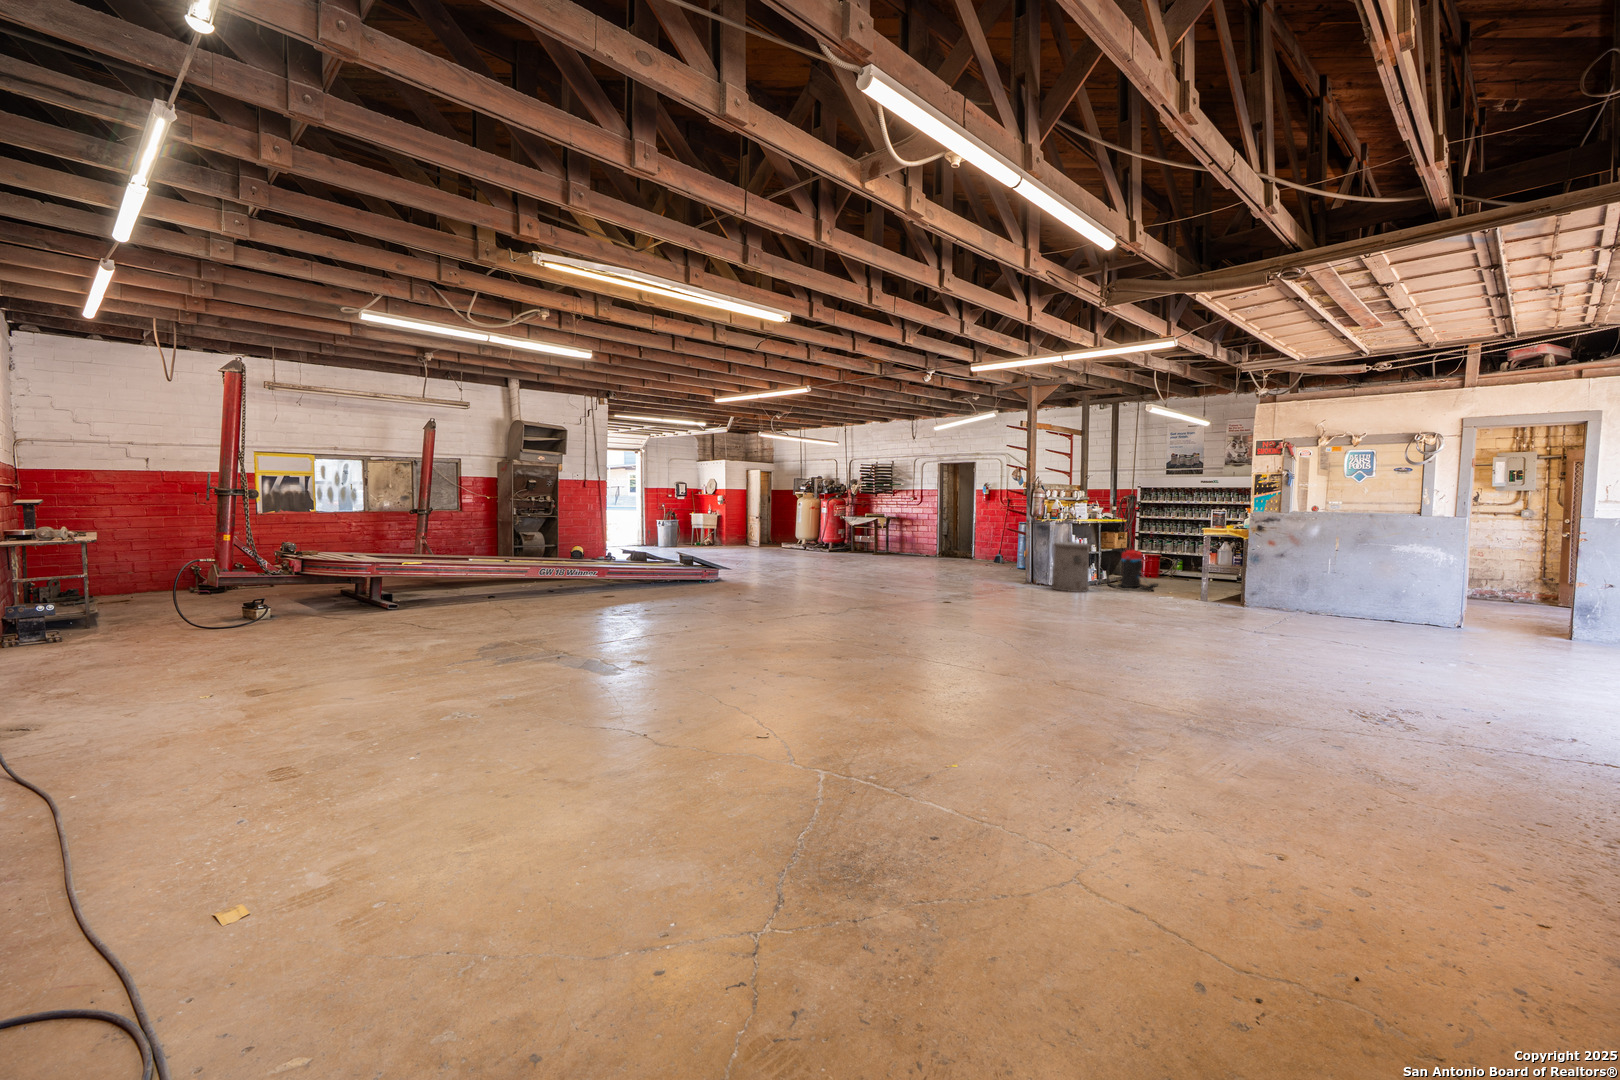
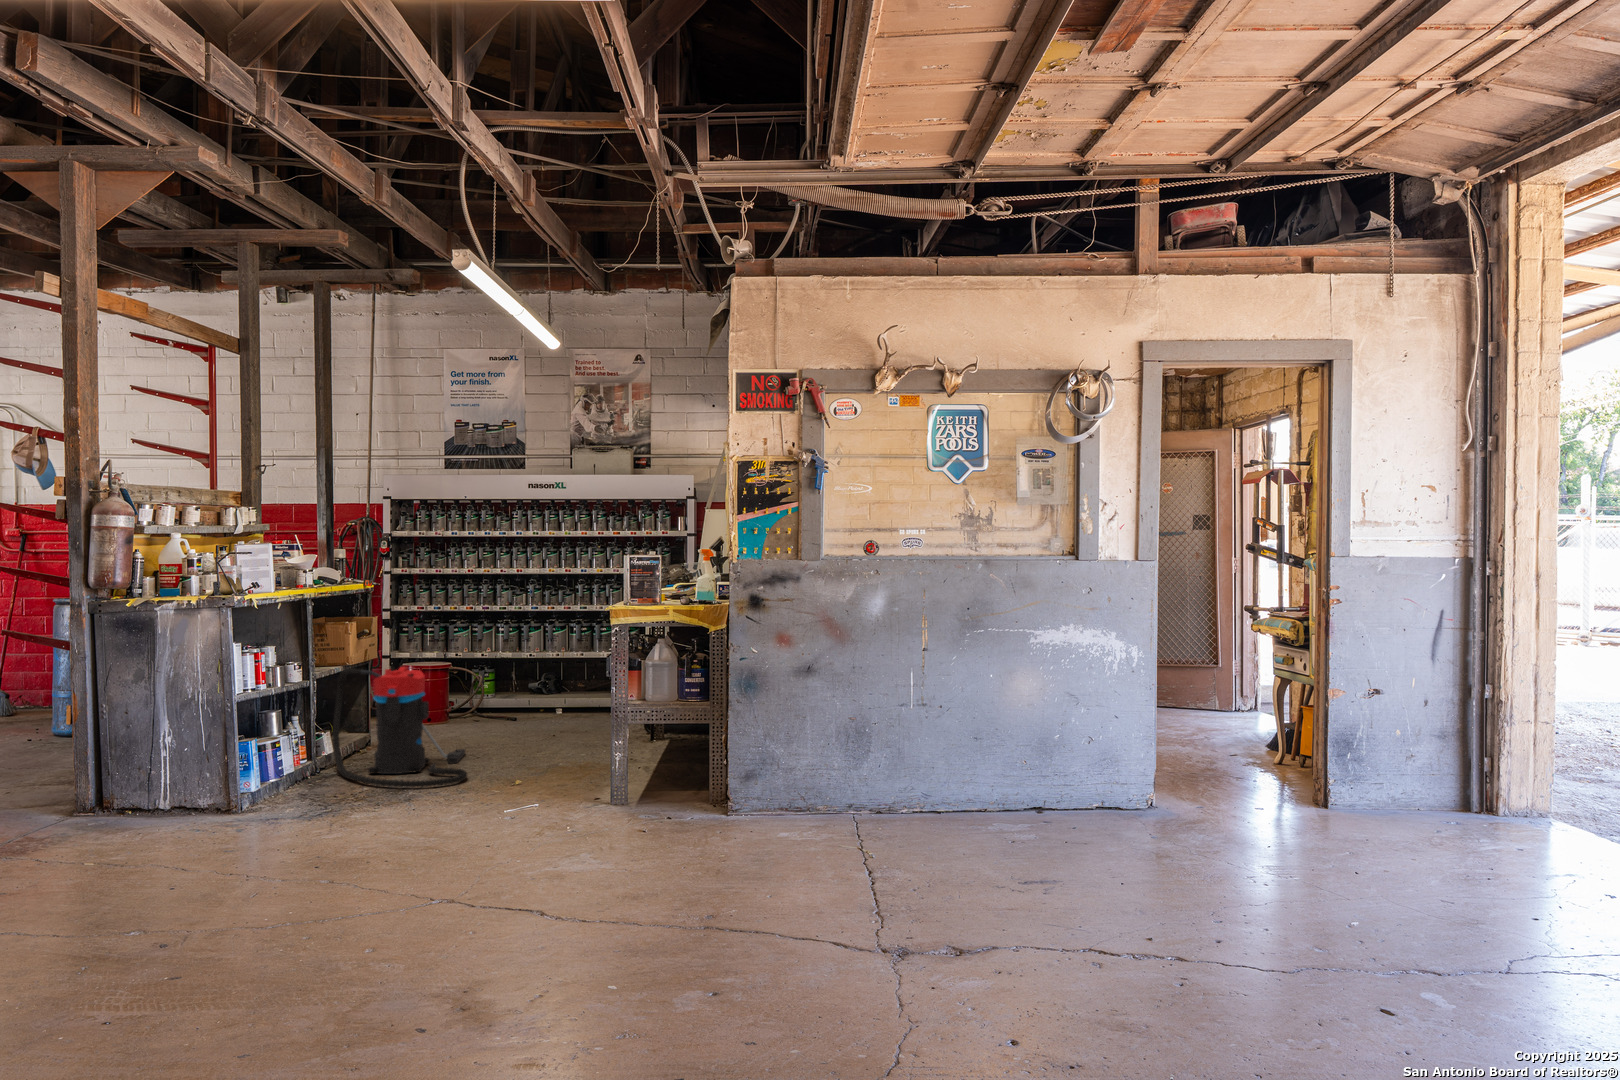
trash can: present [1052,542,1091,592] -> none [172,666,293,831]

